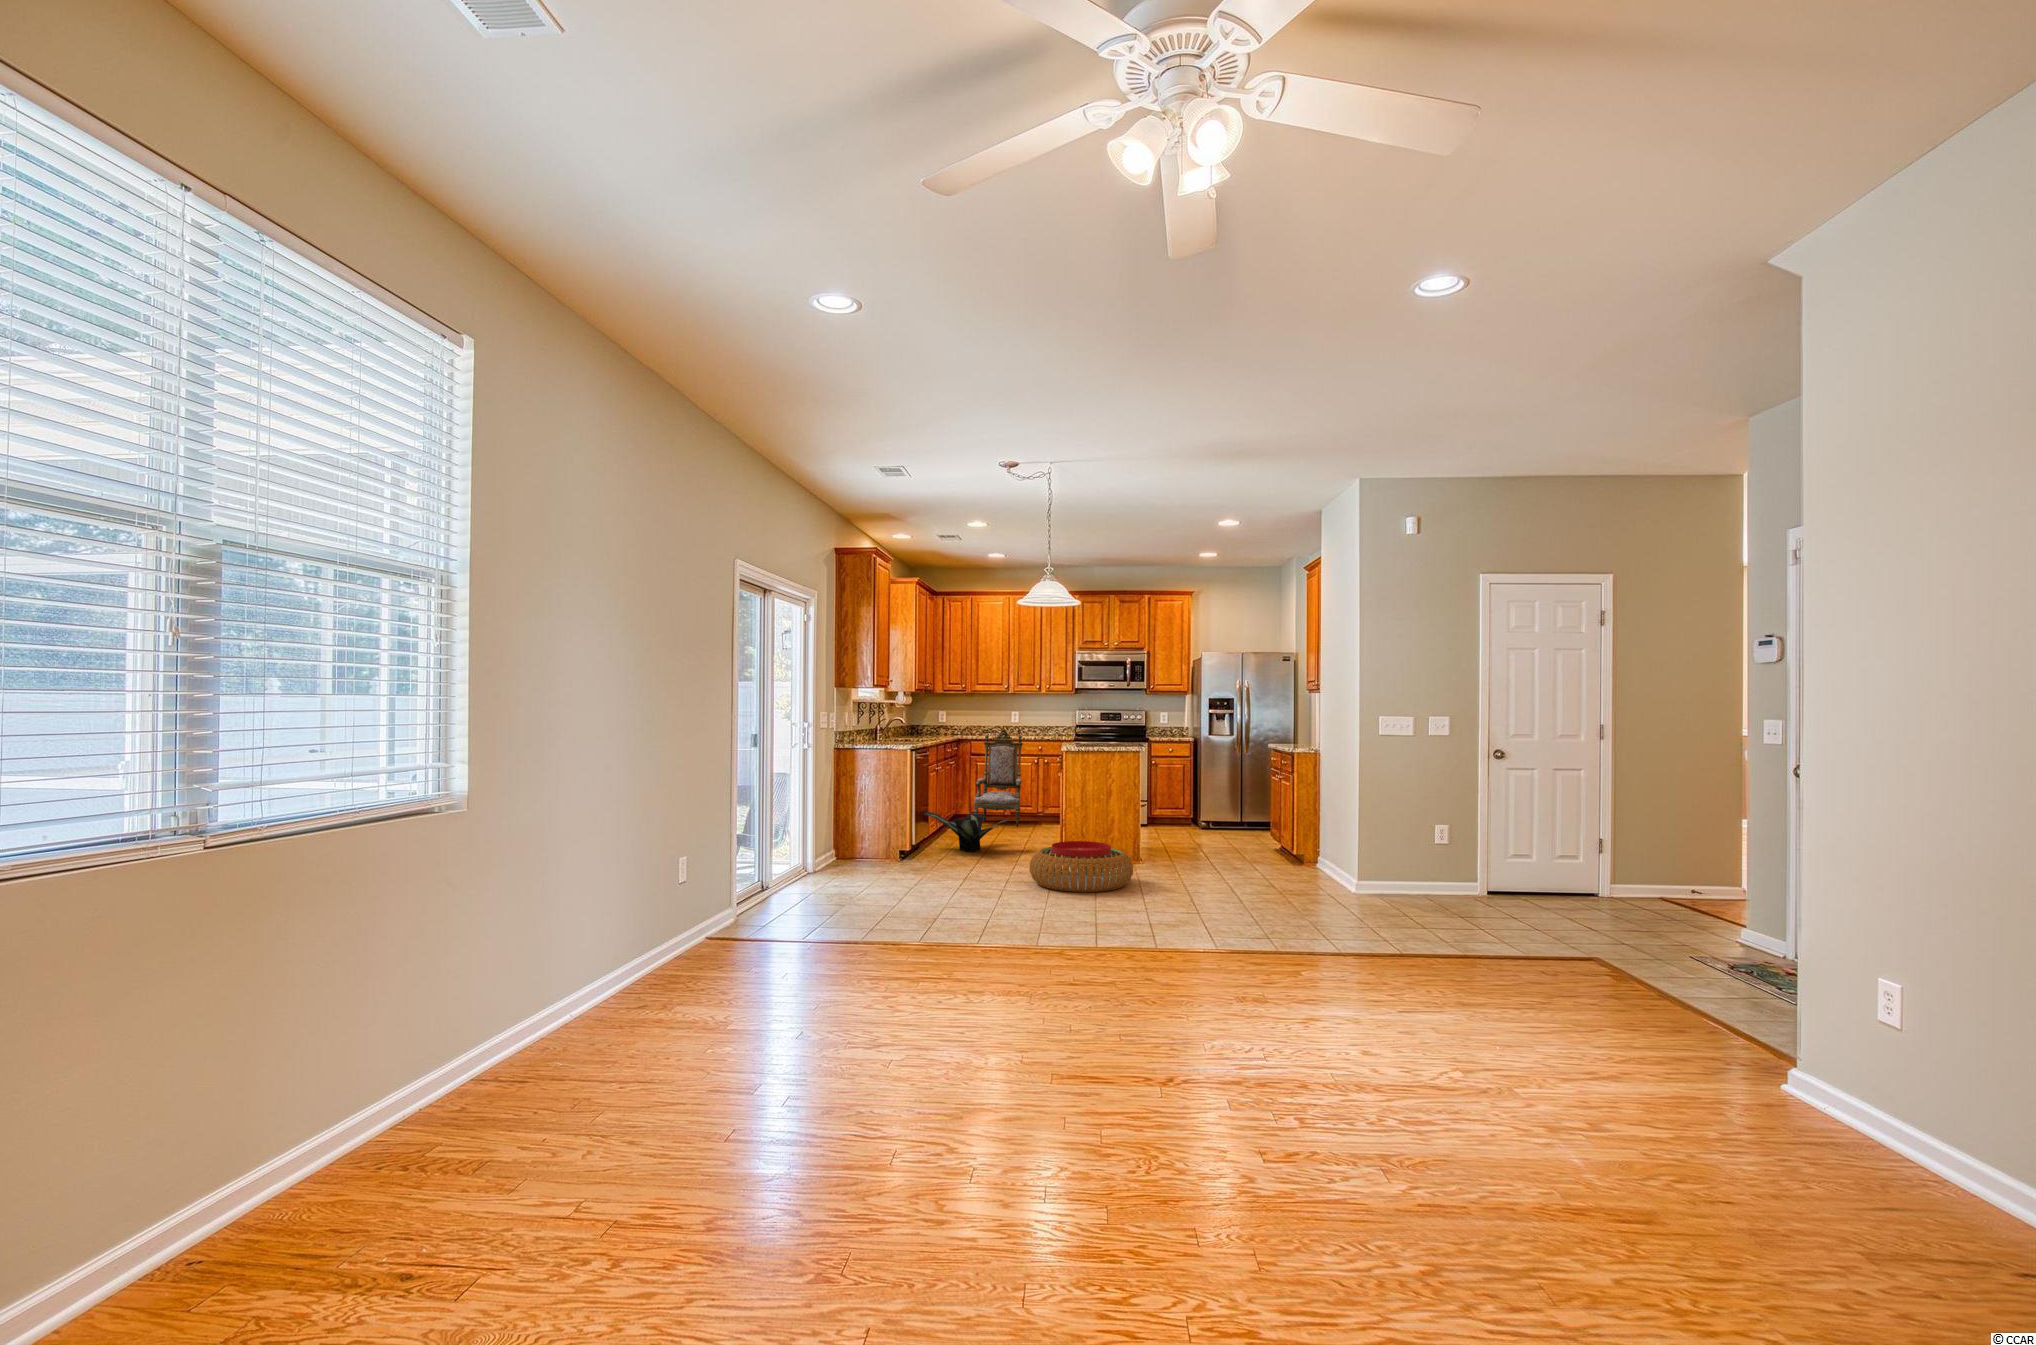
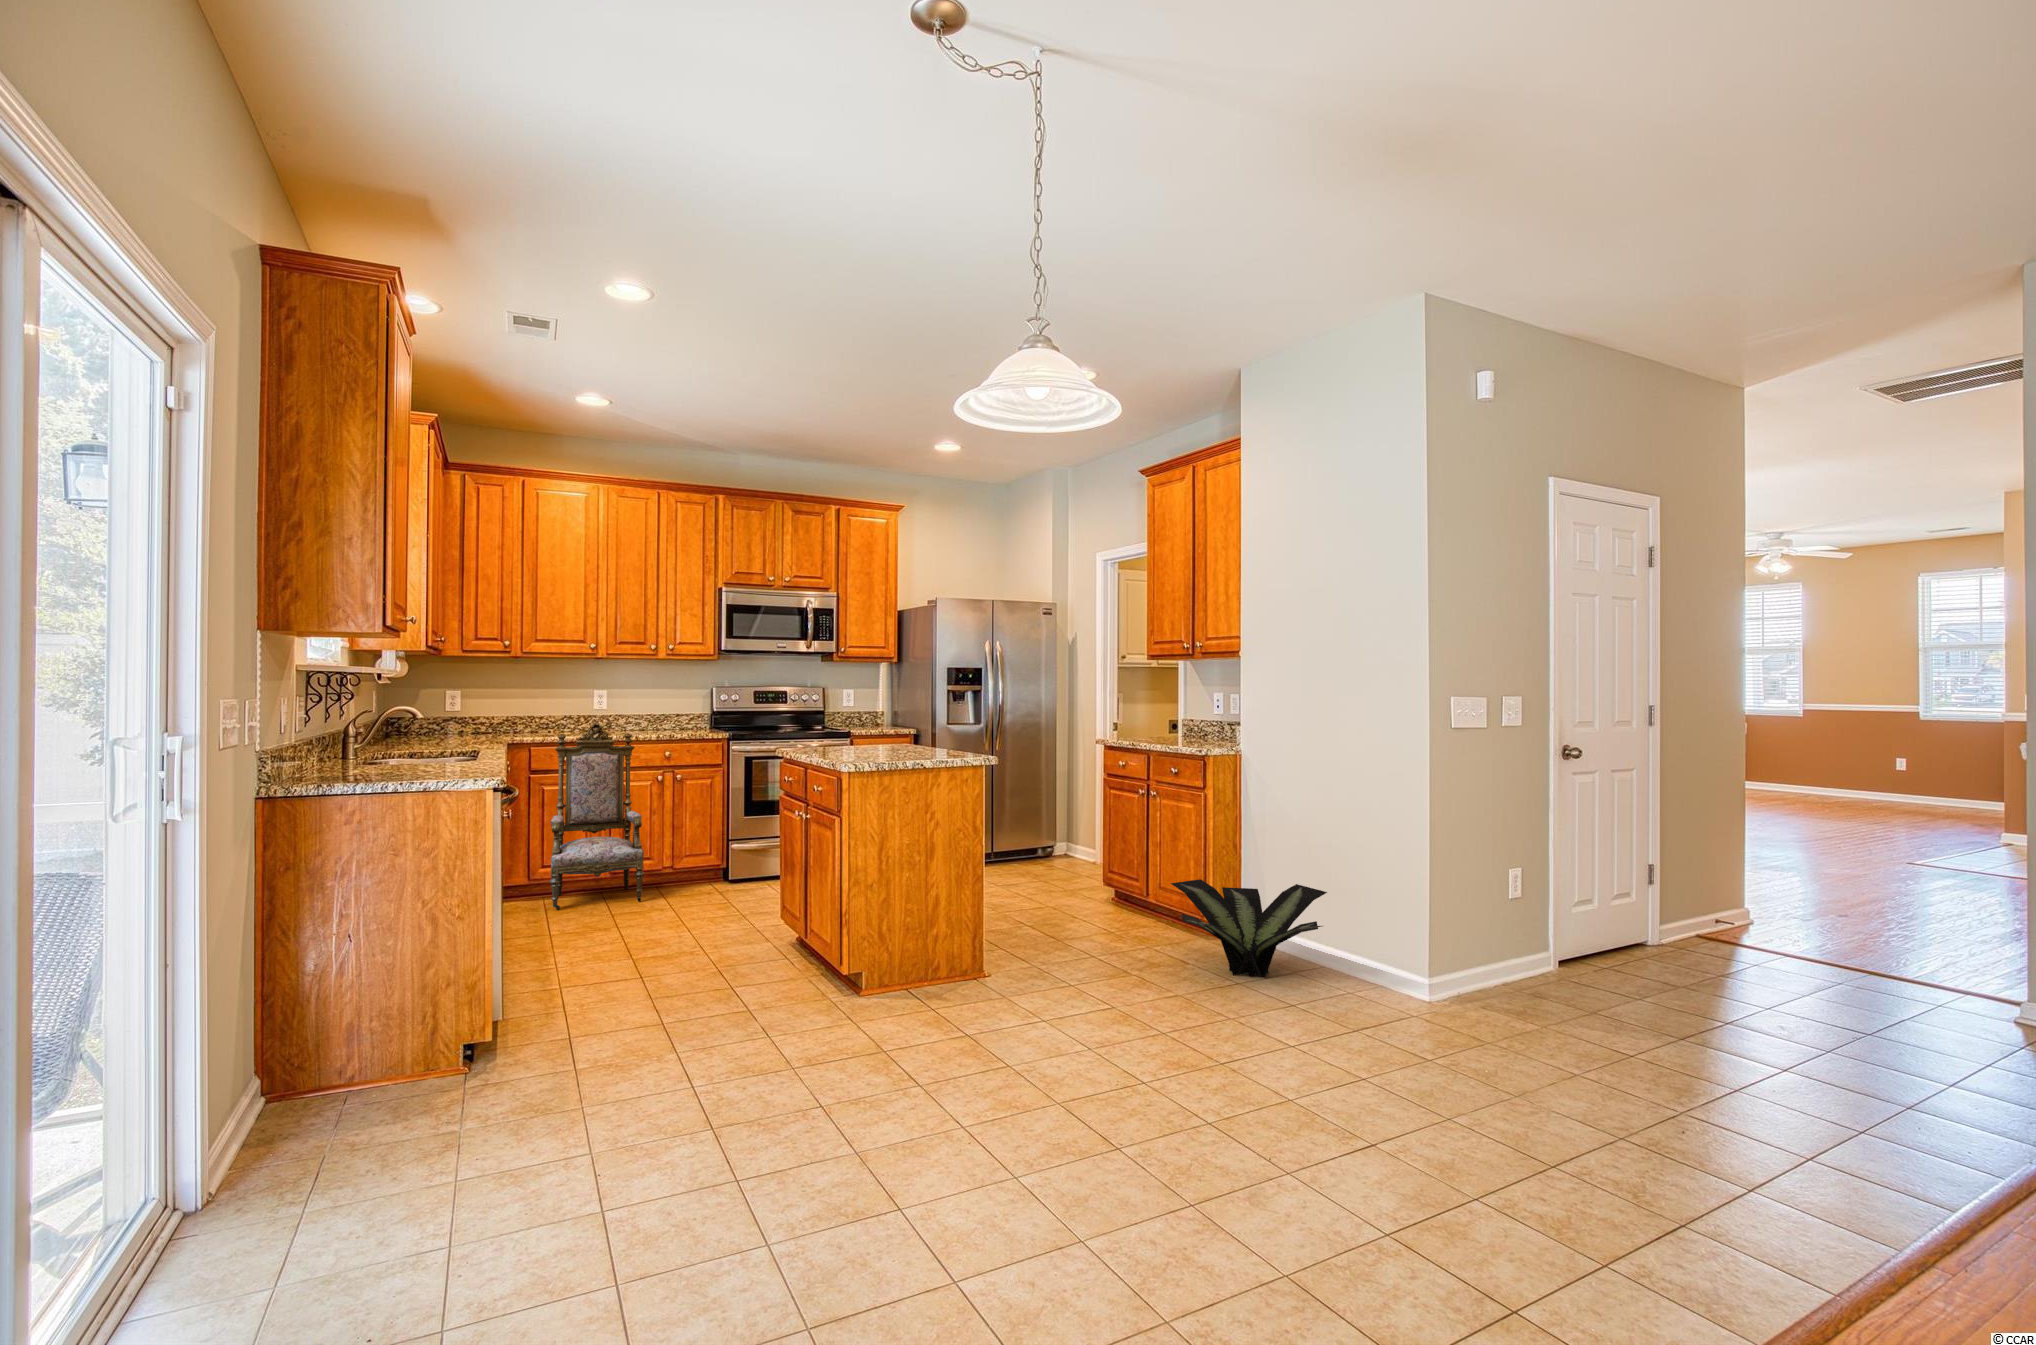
potted plant: present [924,812,1010,852] -> present [1171,879,1327,978]
pouf: present [1029,841,1133,892] -> none [871,963,1097,1107]

